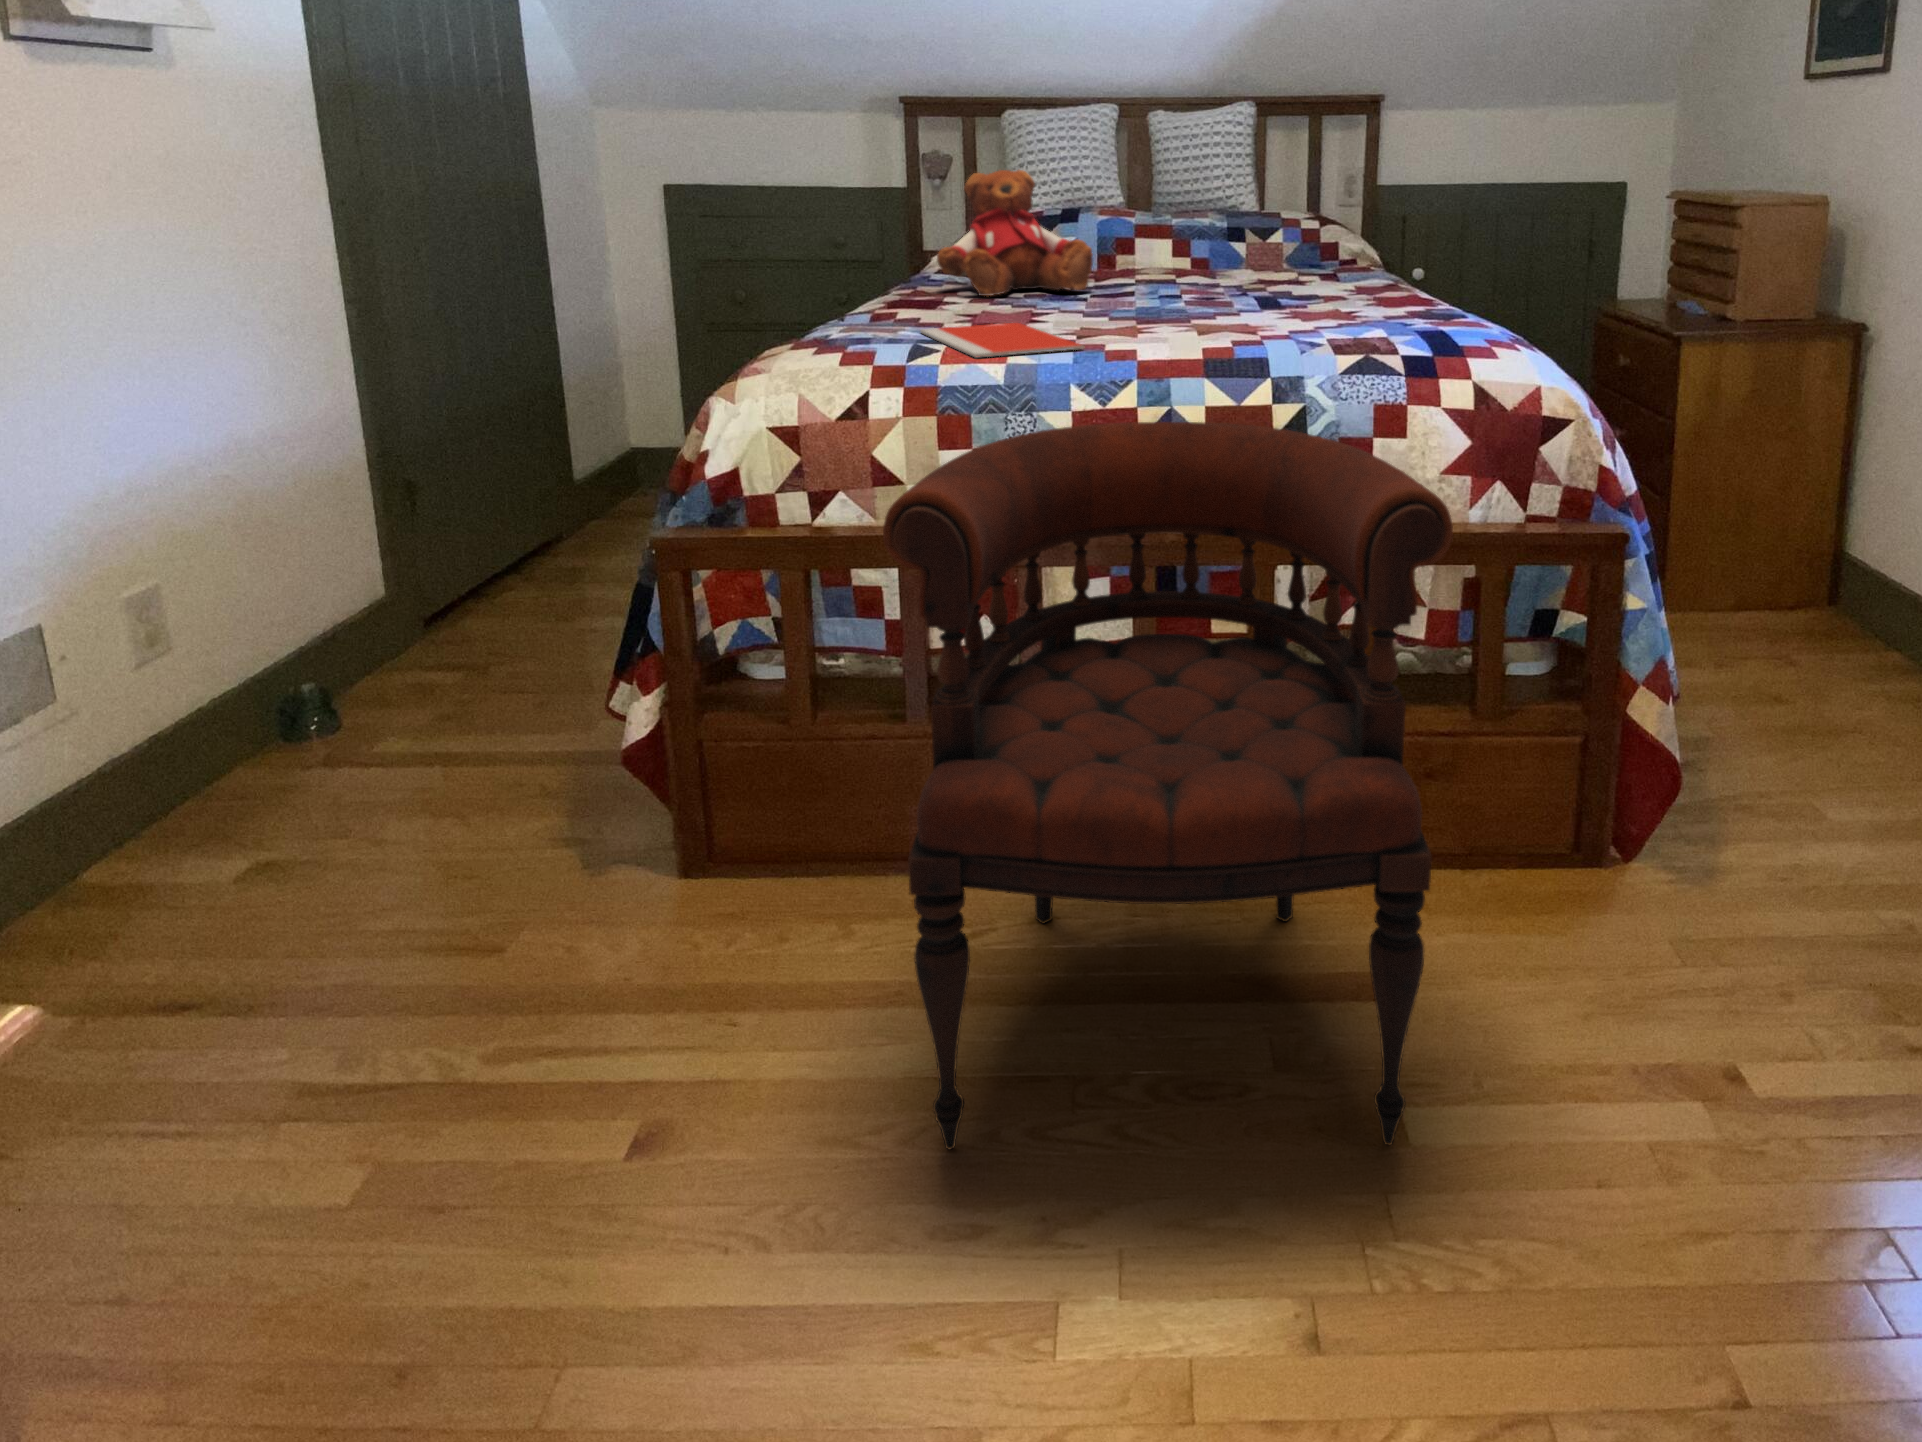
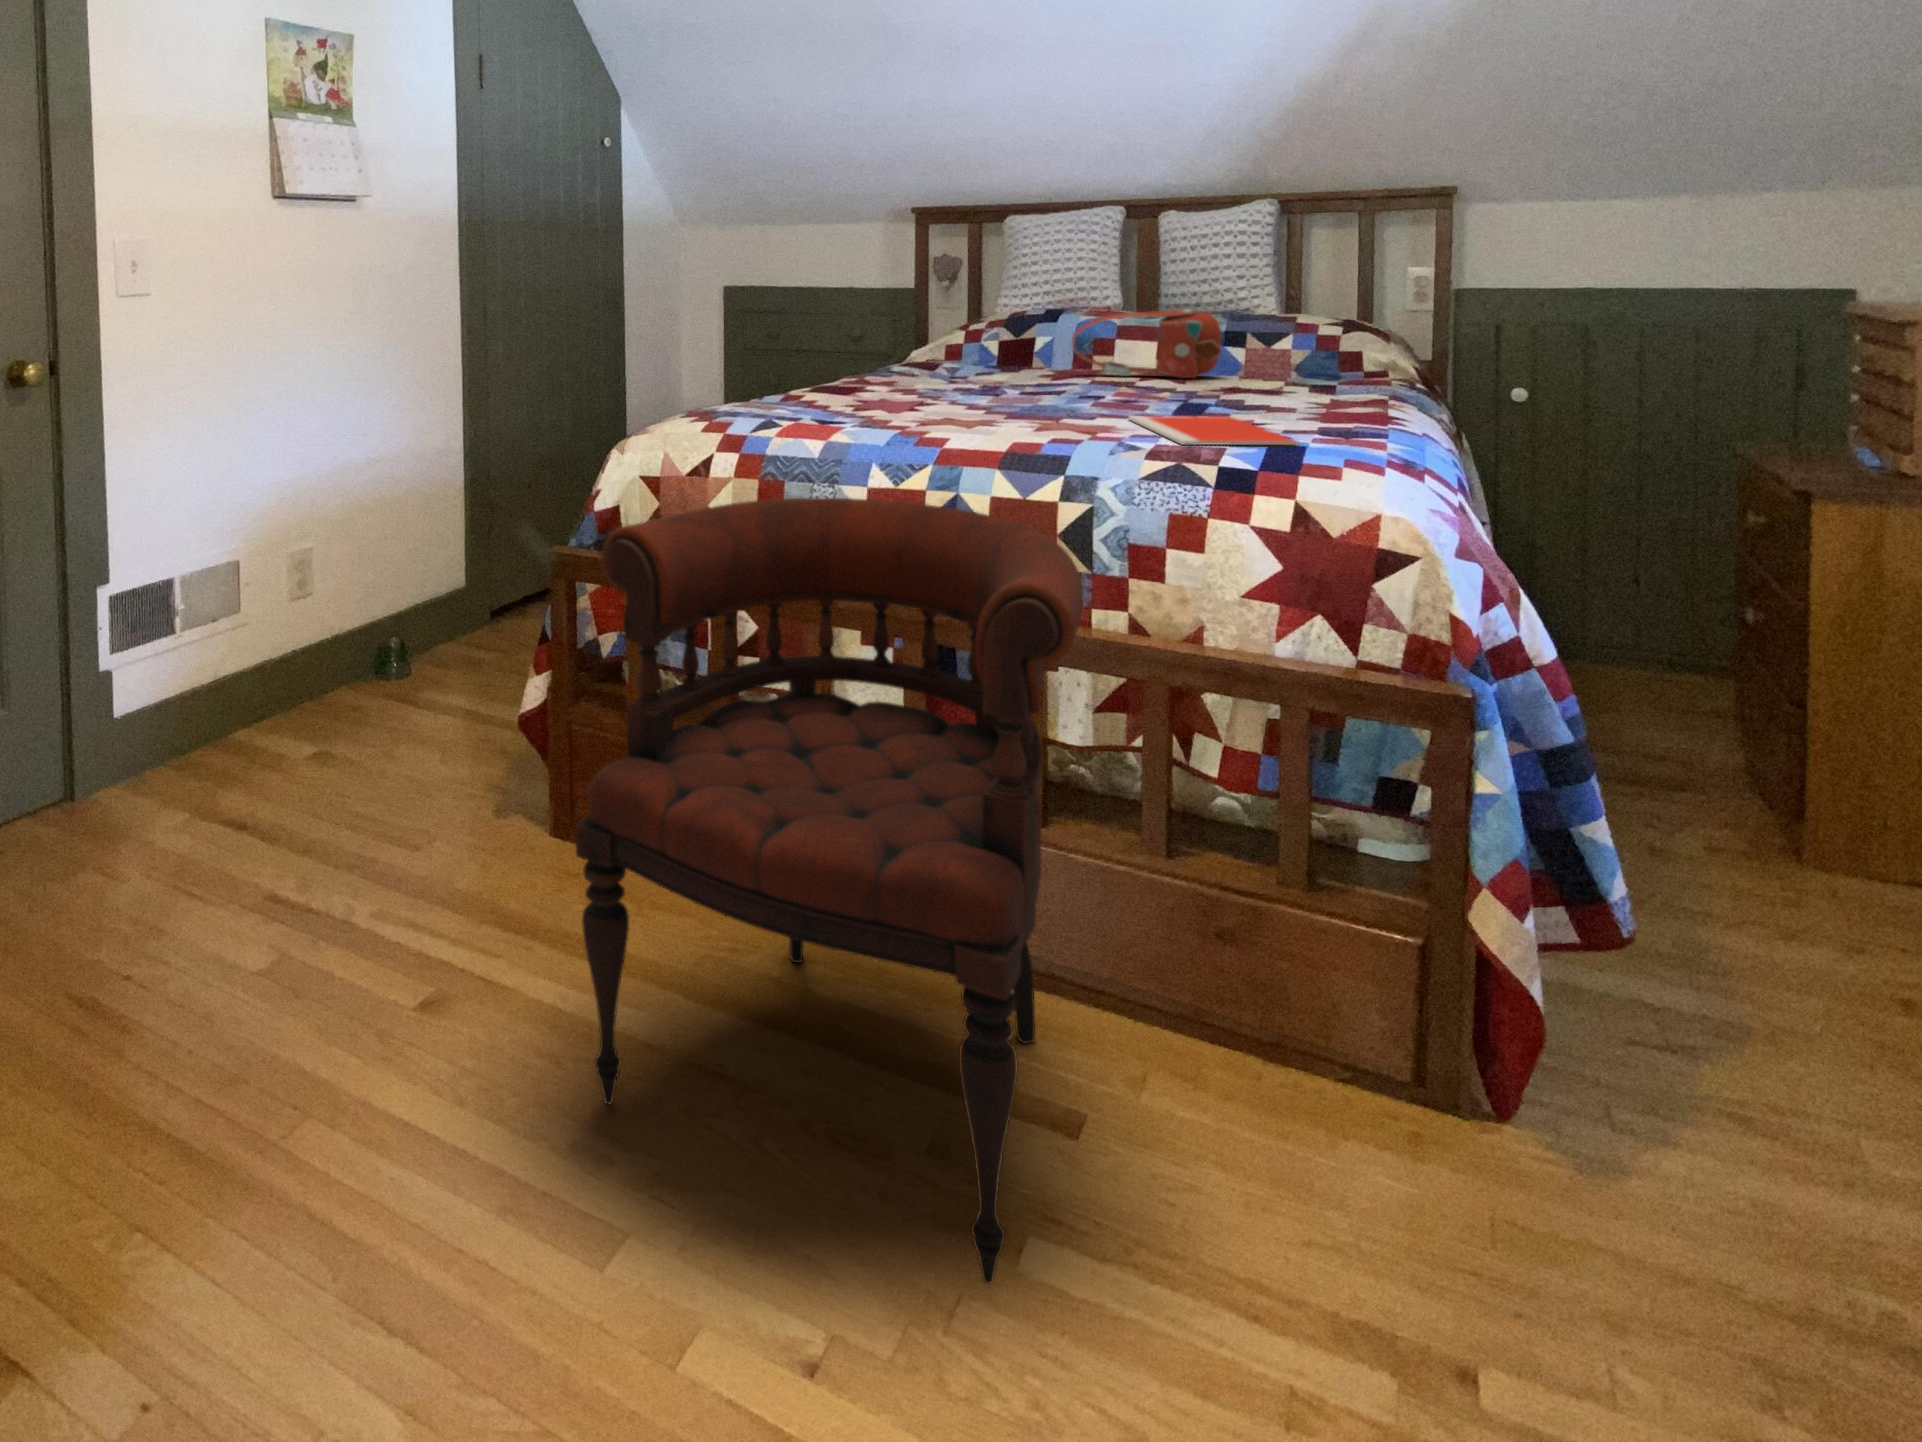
teddy bear: present [937,170,1093,296] -> none [879,273,1030,386]
handbag: none [1110,207,1244,275] -> present [1072,309,1222,378]
notebook: present [920,323,1084,357] -> present [1128,416,1299,445]

